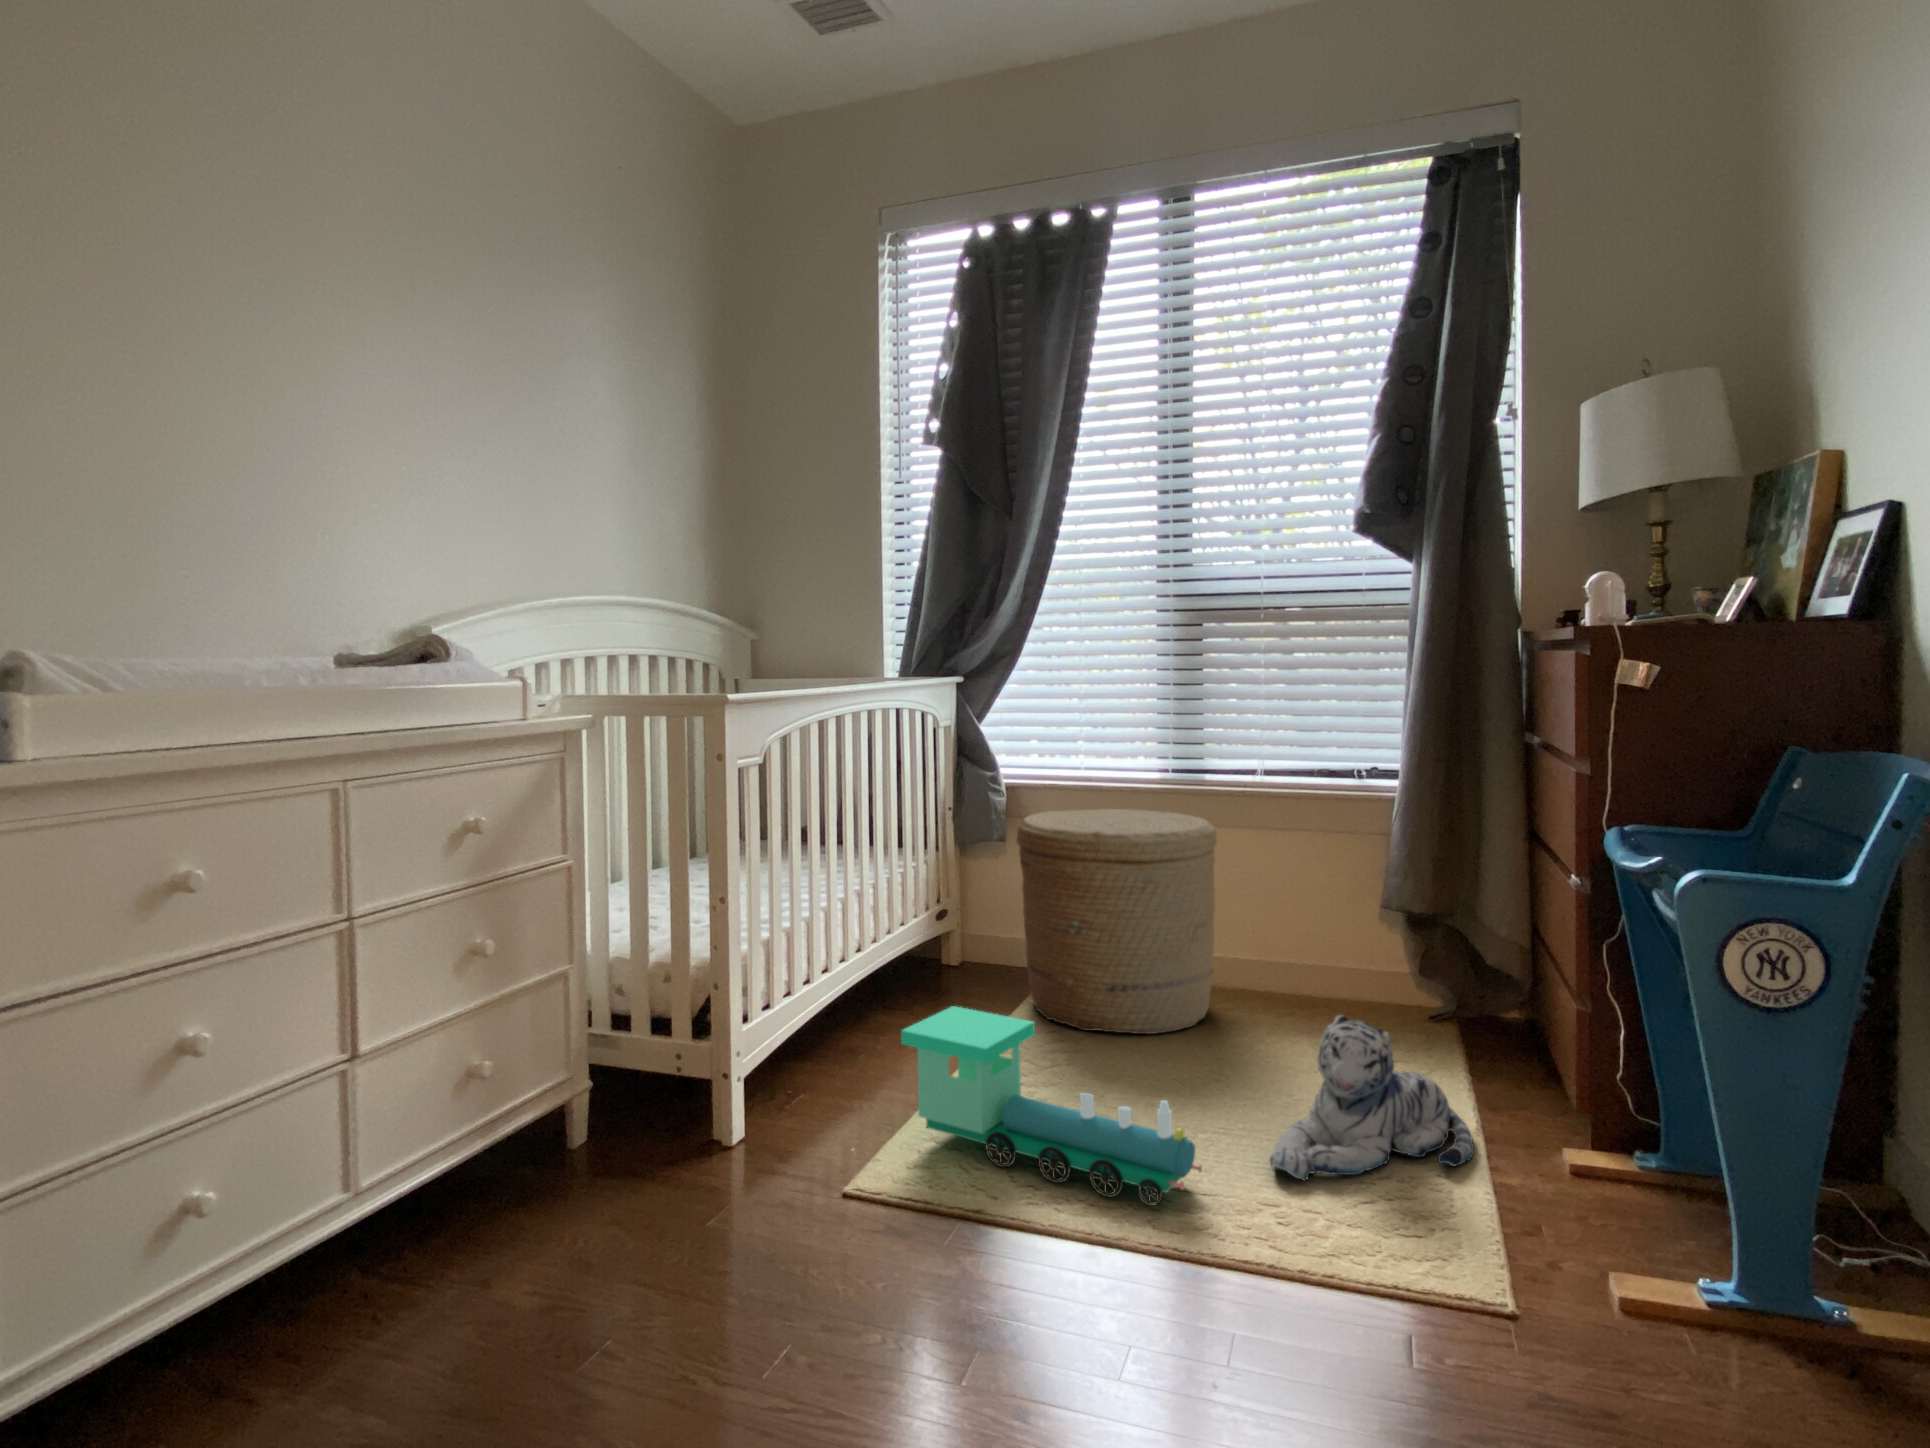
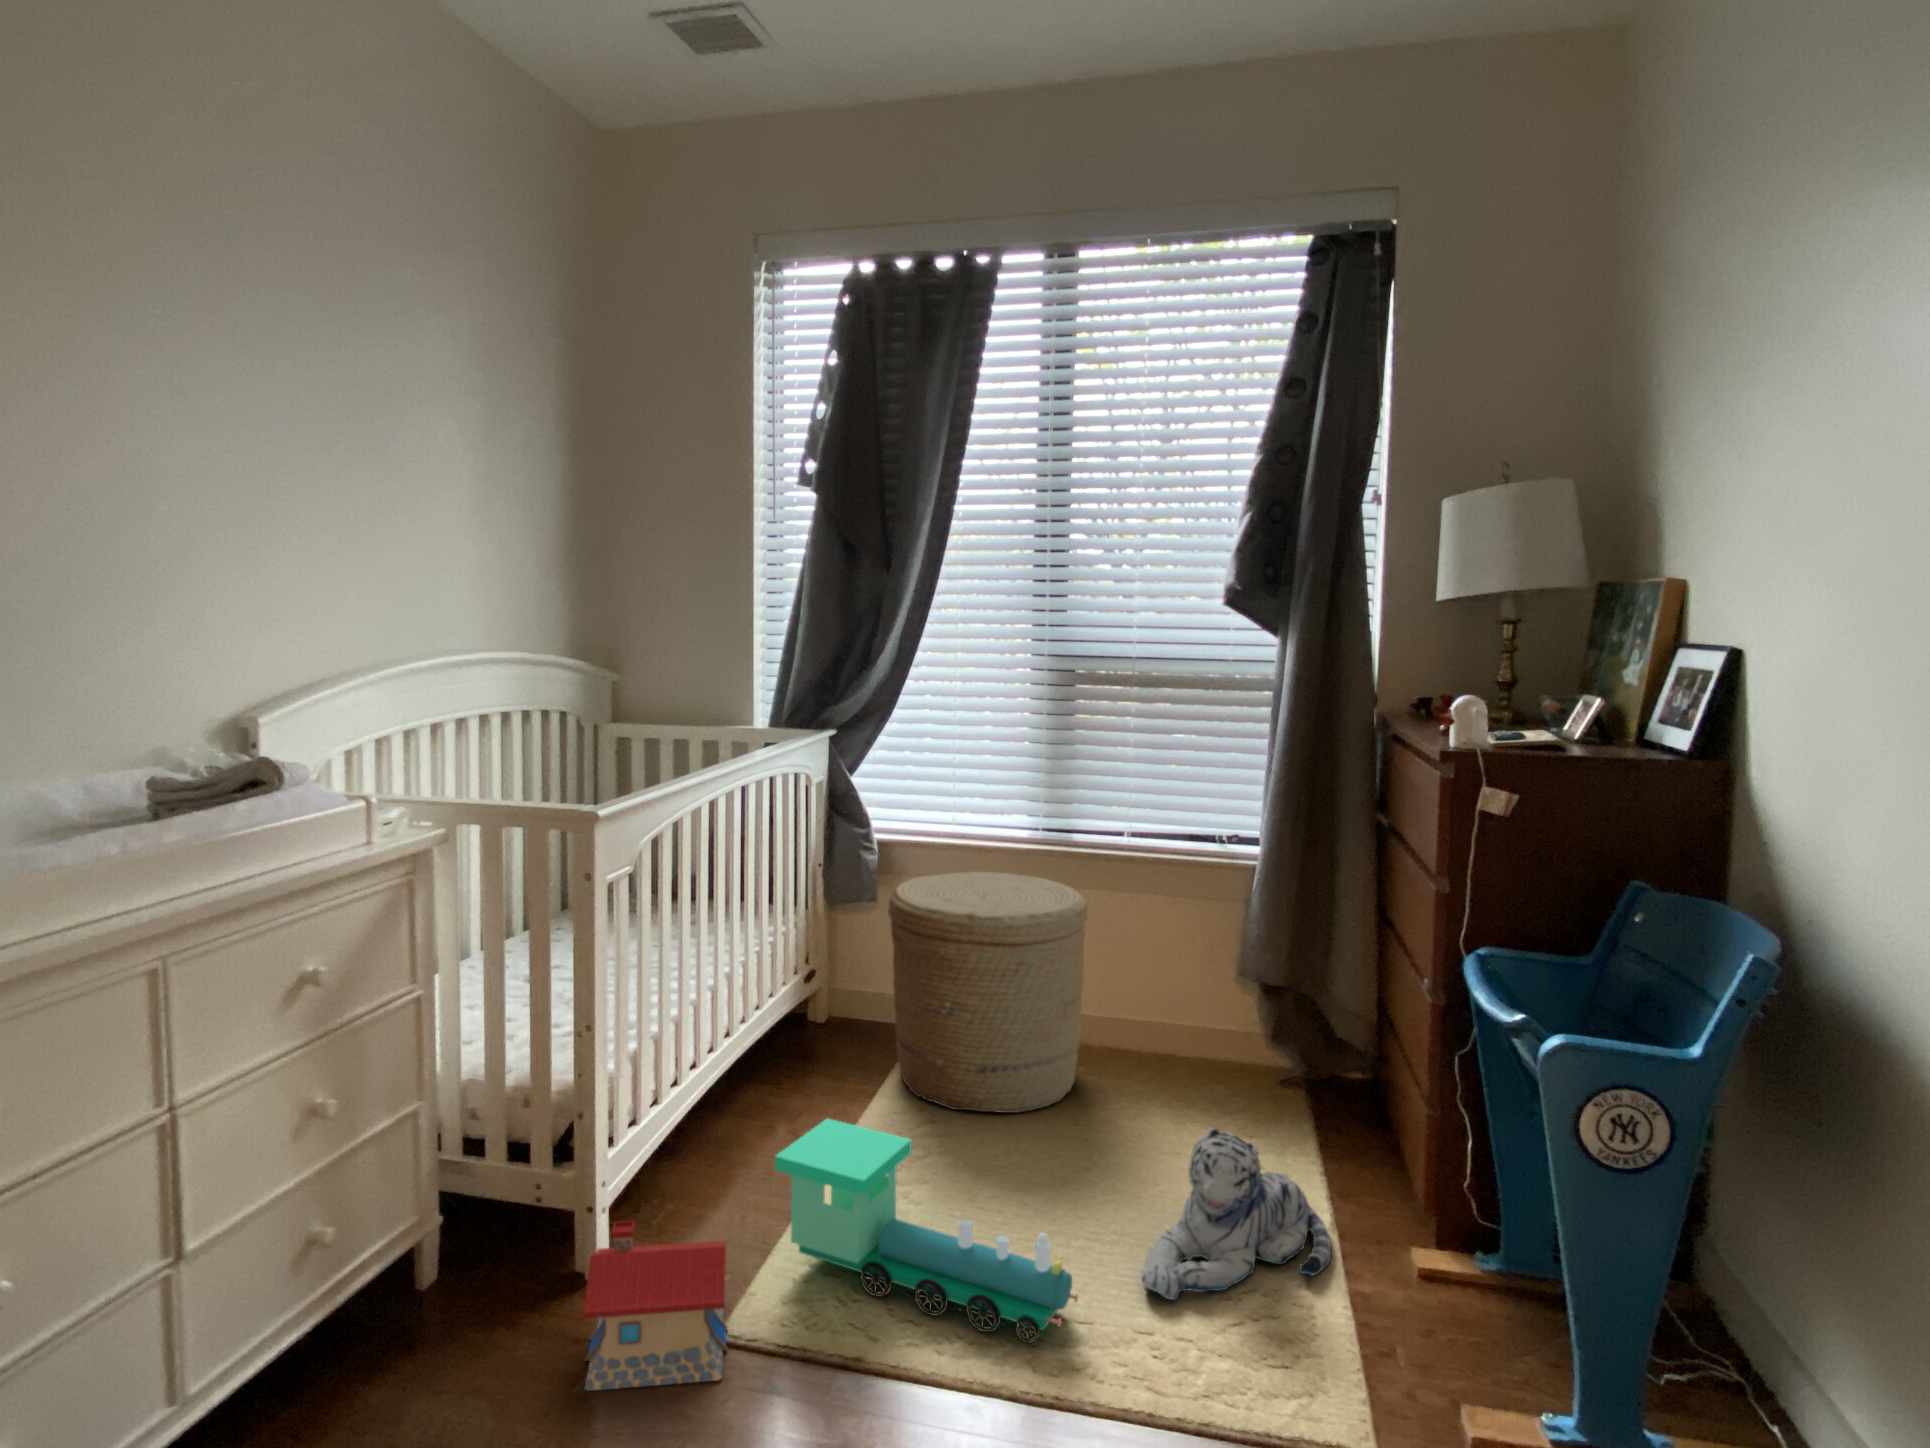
toy house: none [719,1078,857,1224] -> present [583,1221,728,1391]

